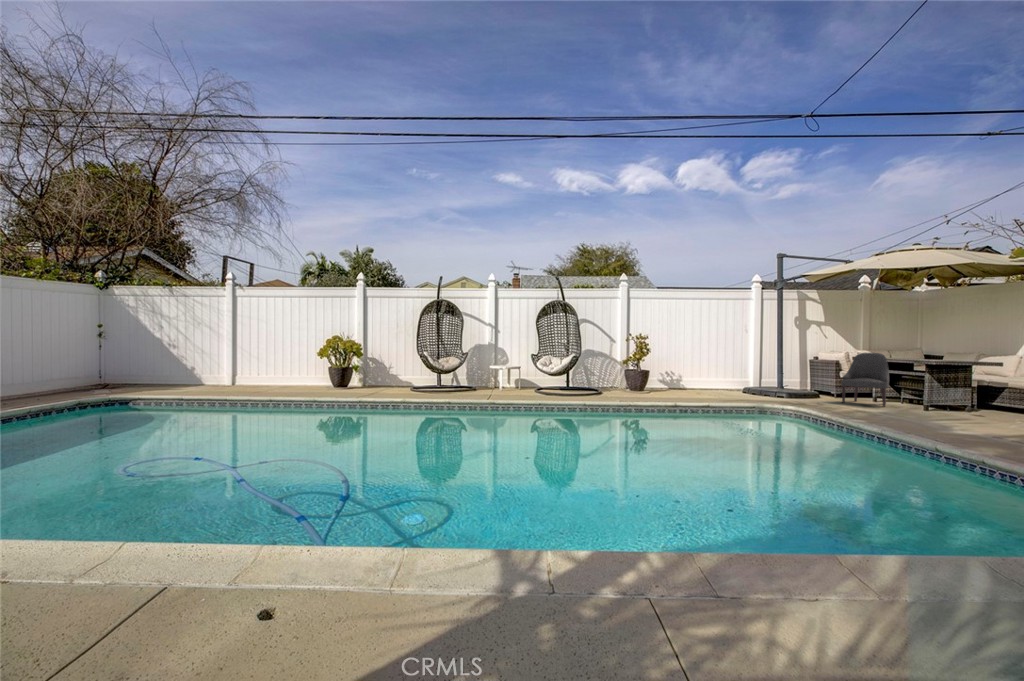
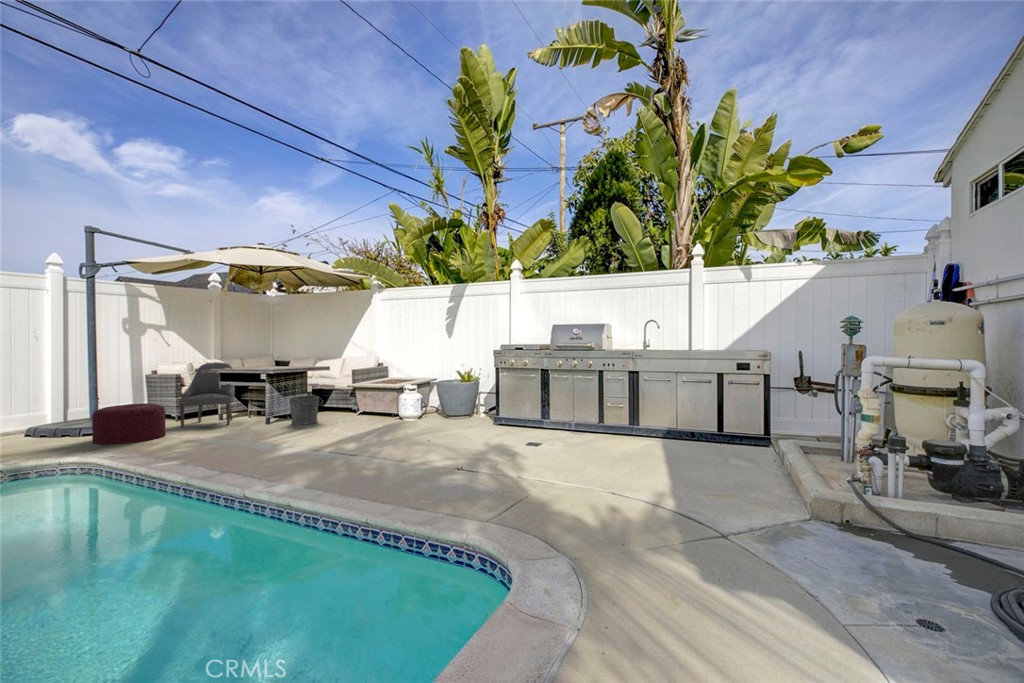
ottoman: none [786,380,835,407] -> present [92,403,166,445]
bucket: none [951,389,994,418] -> present [289,394,323,425]

